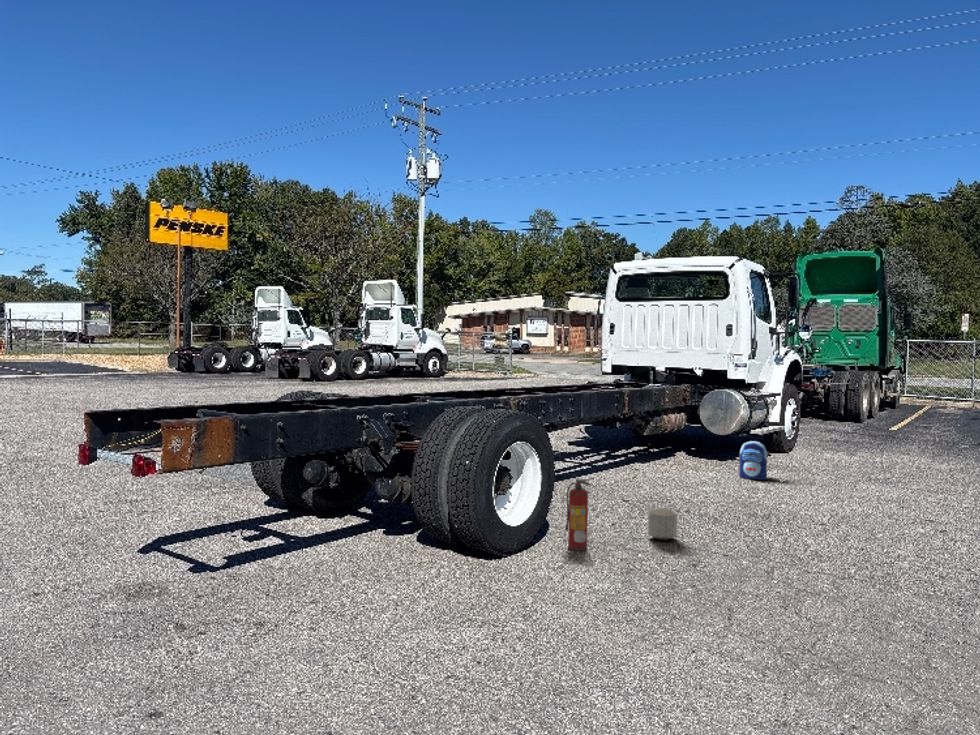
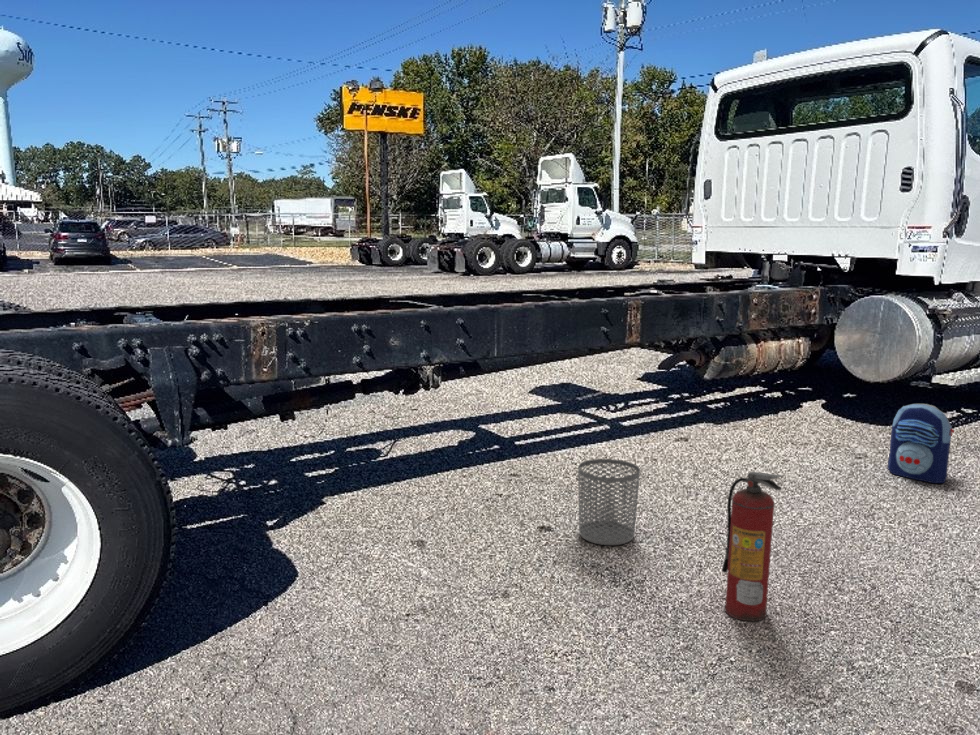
waste bin: none [626,469,655,507] -> present [578,459,640,545]
fire extinguisher: present [565,479,591,551] -> present [722,472,782,621]
planter: present [648,509,677,540] -> none [493,598,566,688]

